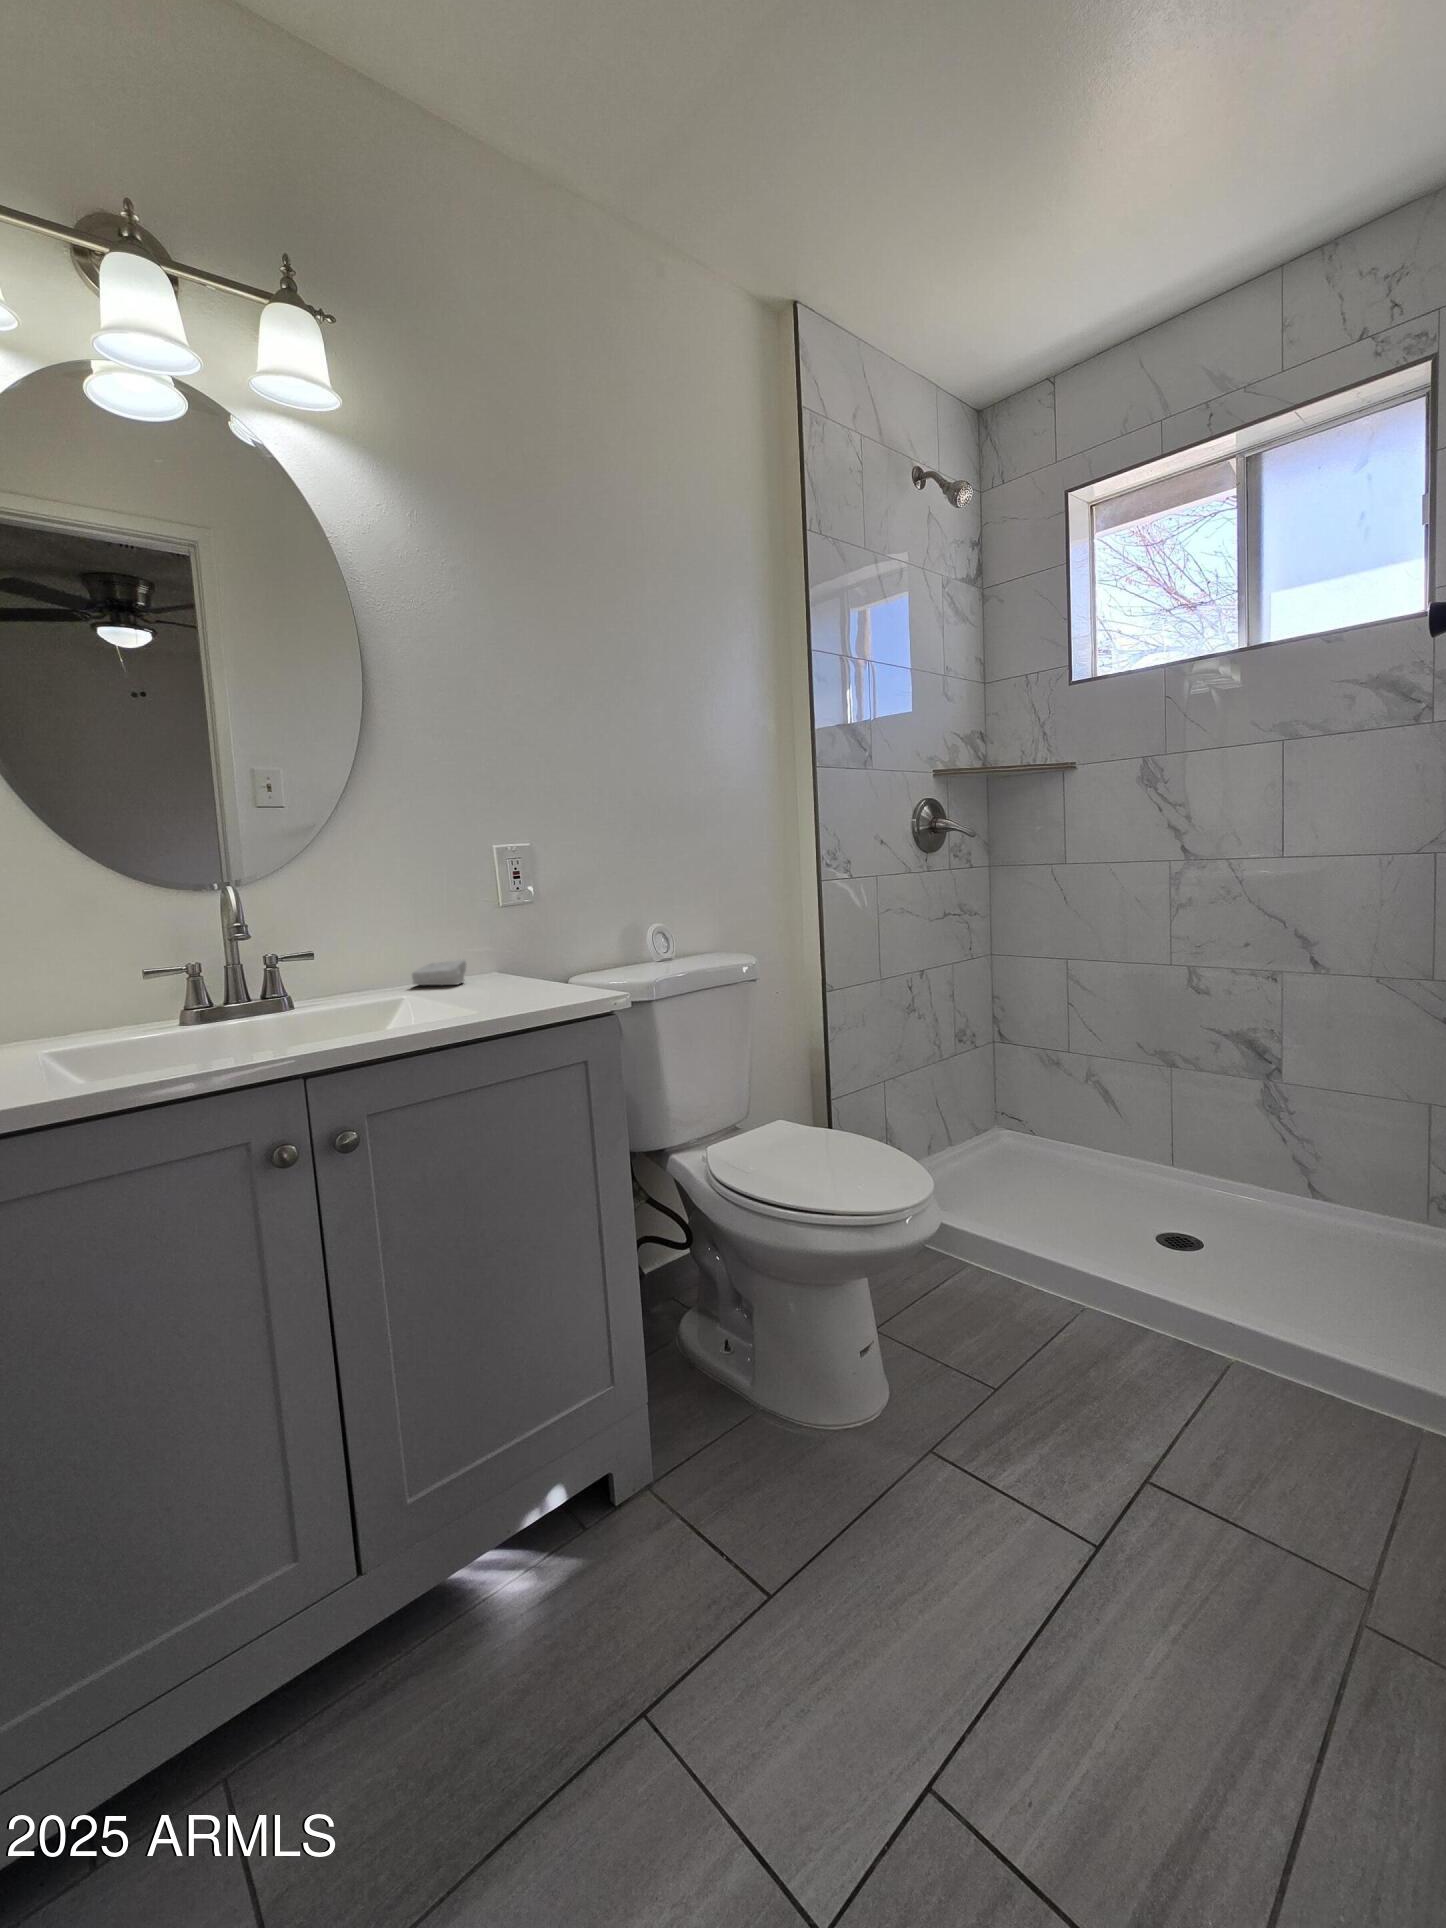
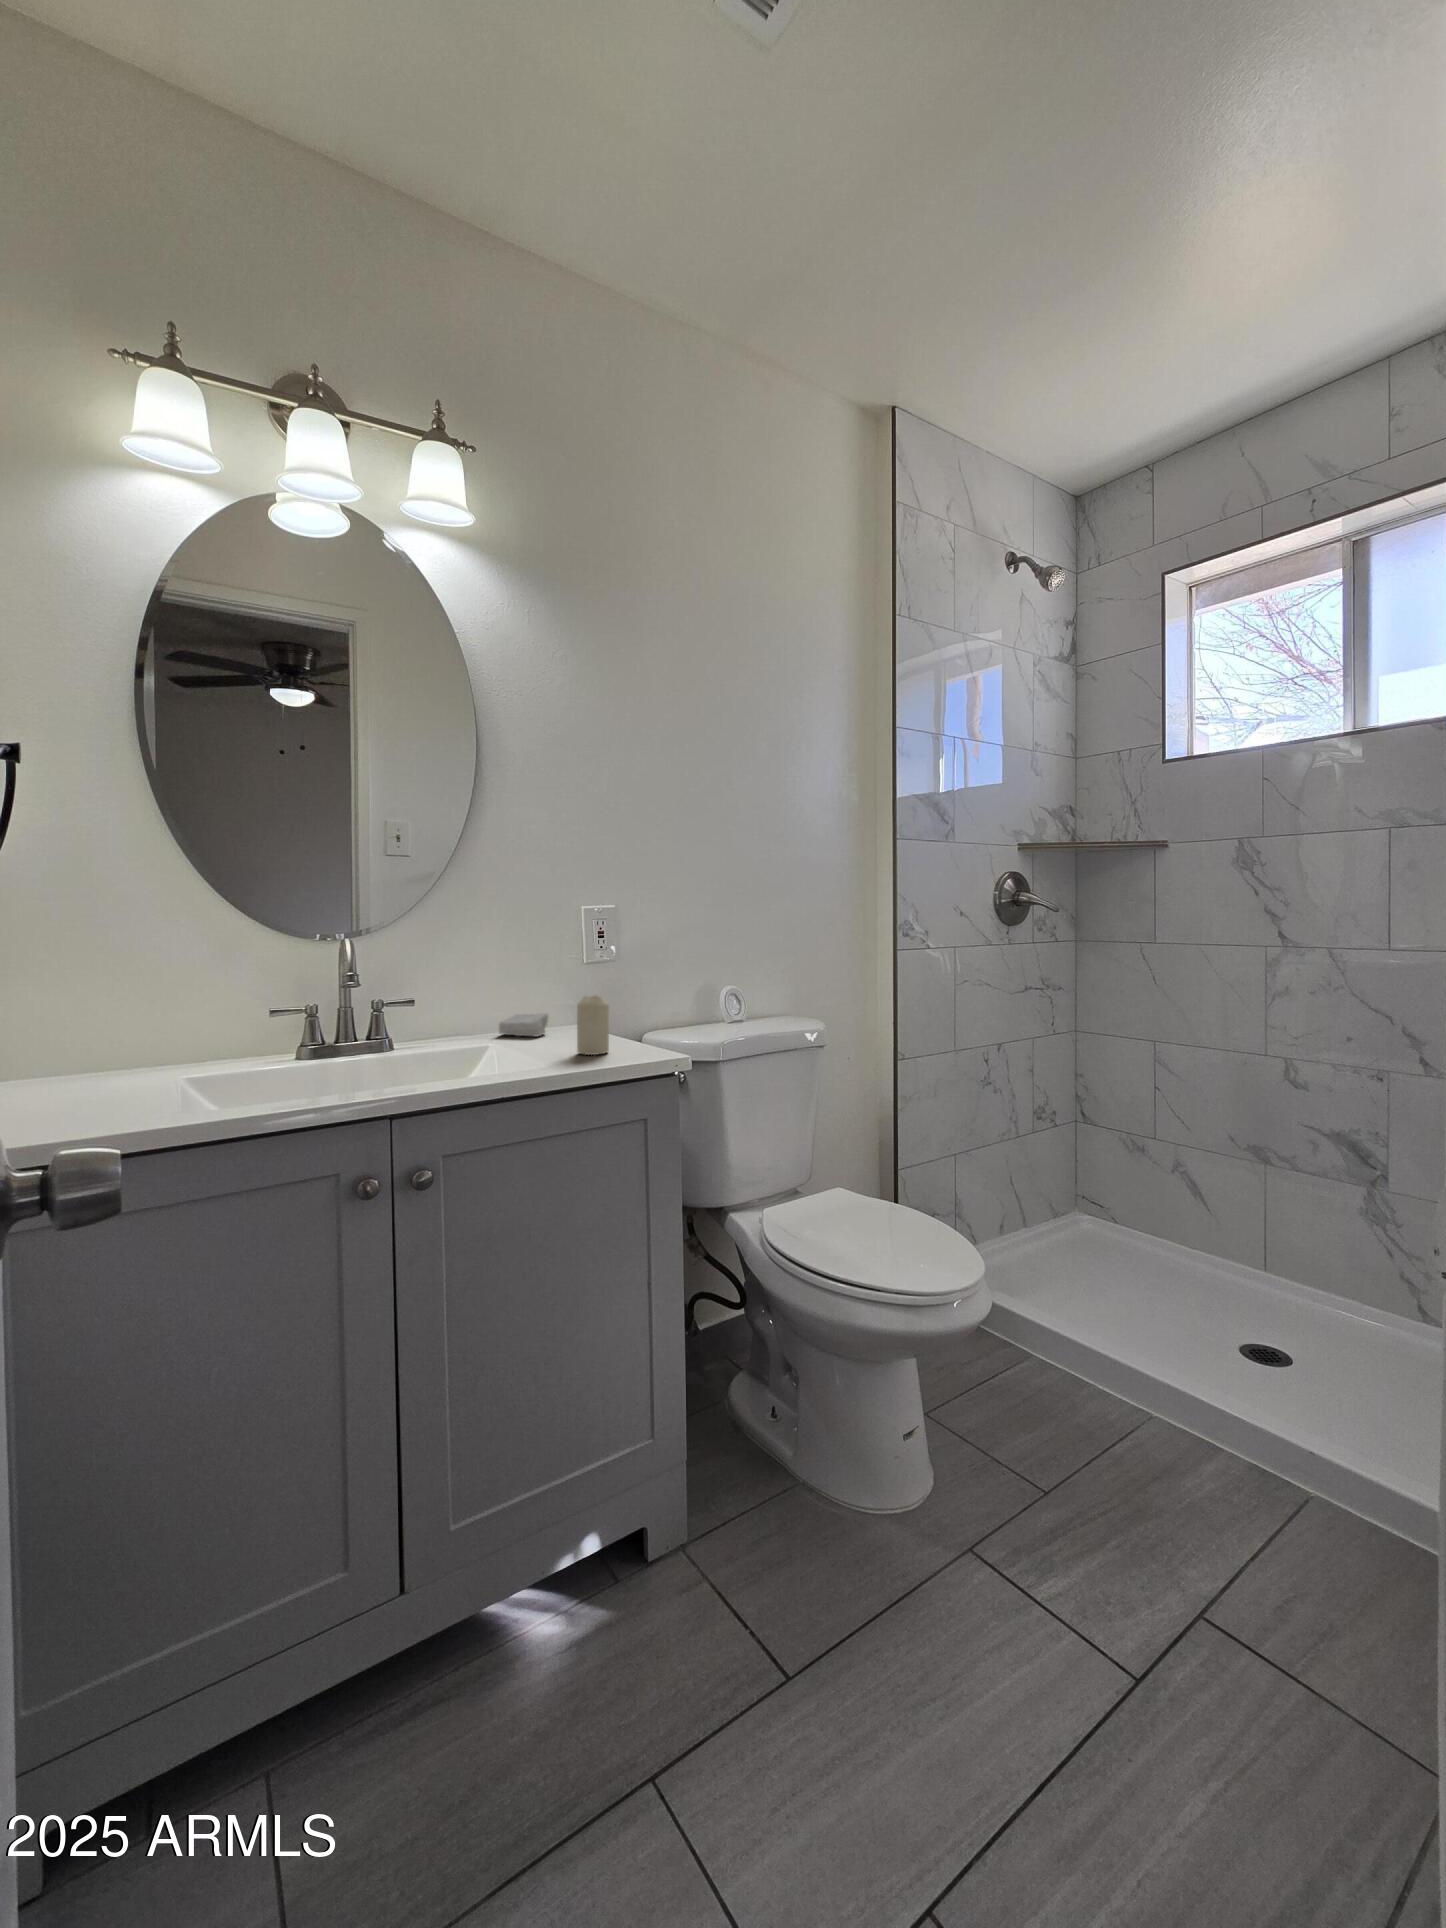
candle: none [501,935,539,998] -> present [577,996,609,1055]

